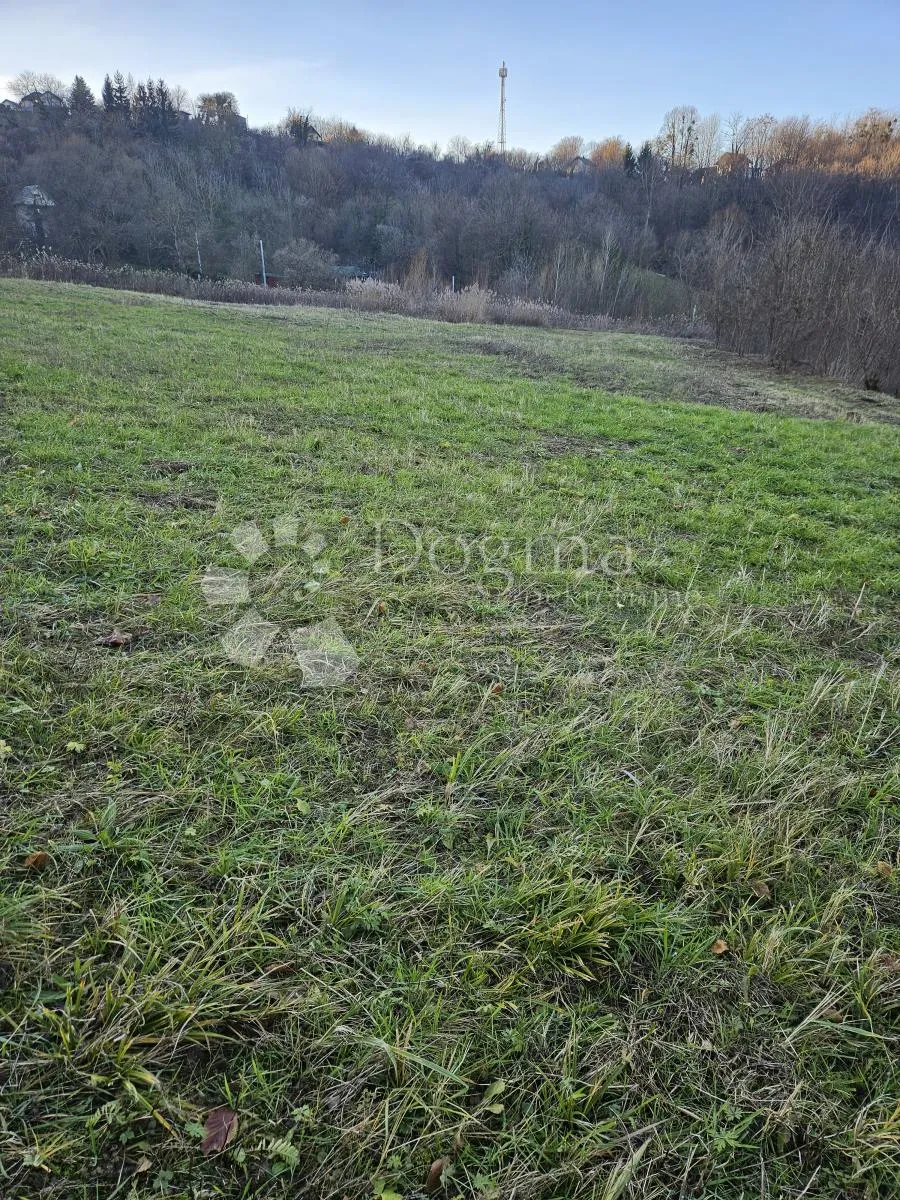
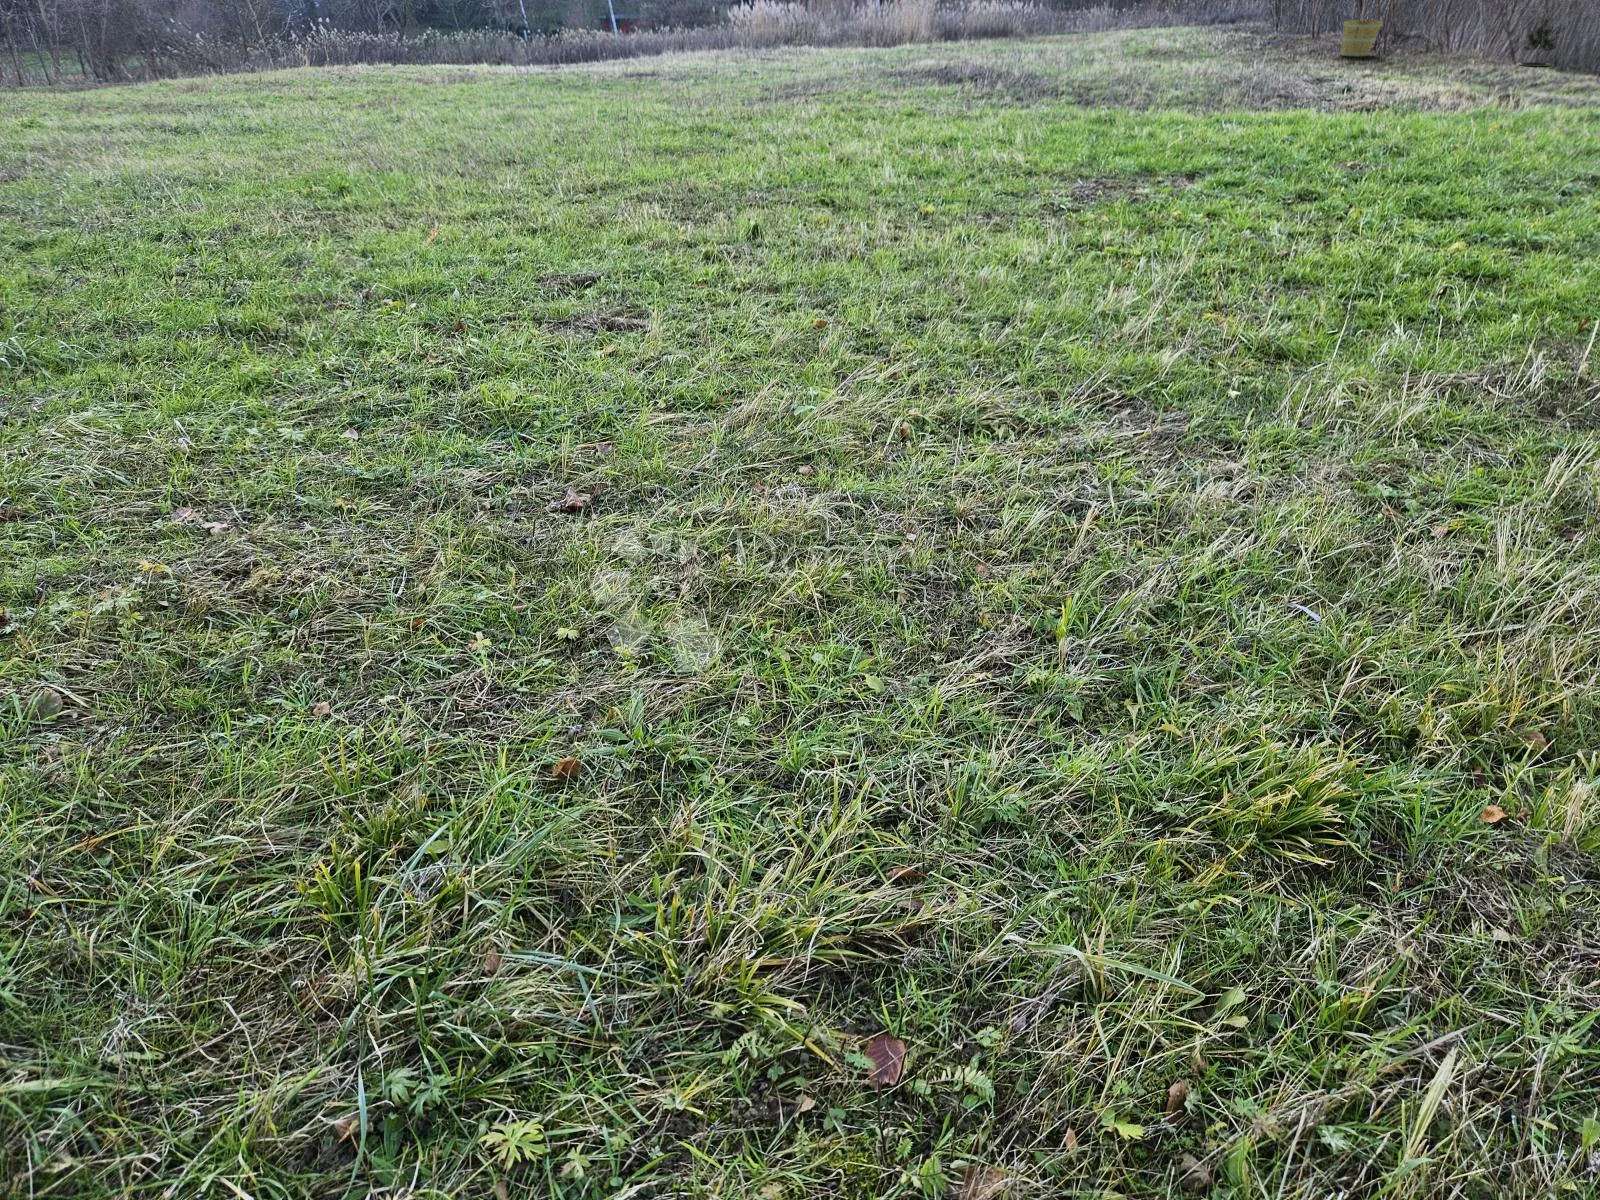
wooden bucket: none [752,354,779,378] -> present [1341,20,1383,57]

